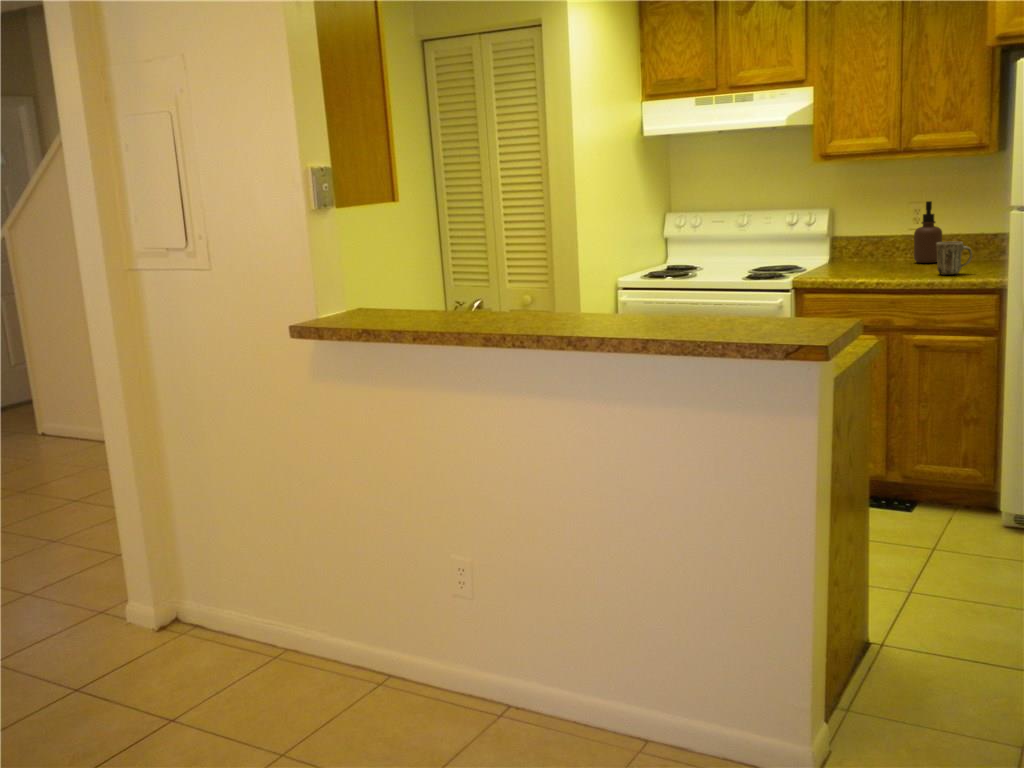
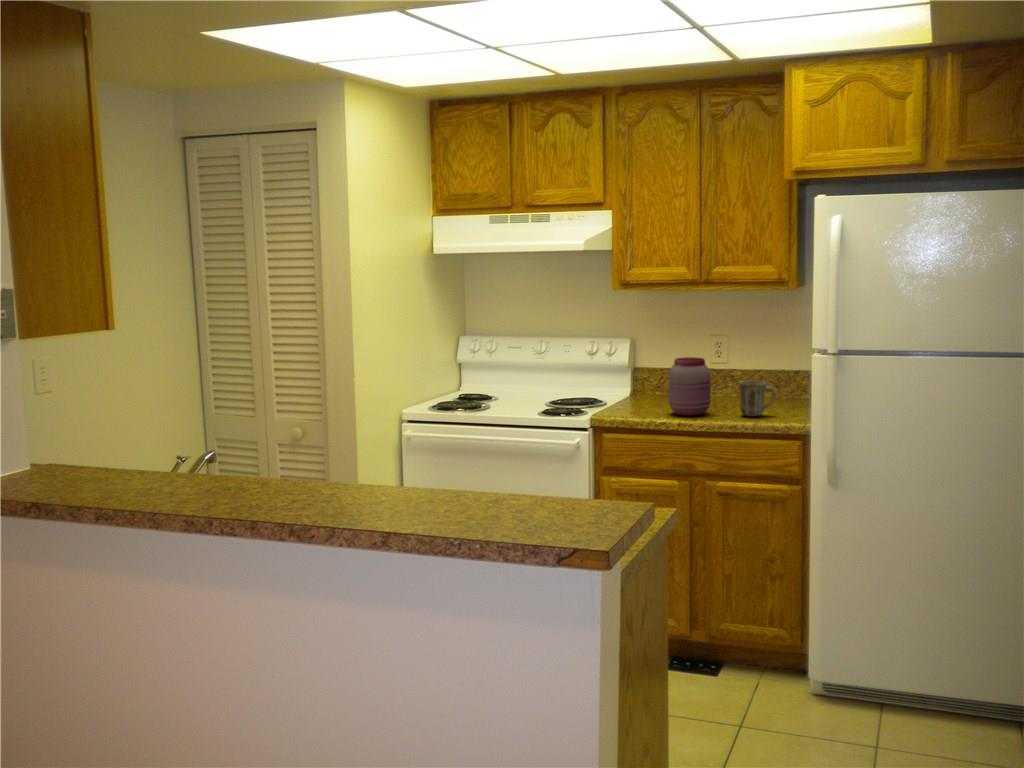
soap dispenser: present [914,201,942,263] -> none [717,335,745,400]
jar: none [868,222,908,276] -> present [669,357,711,416]

